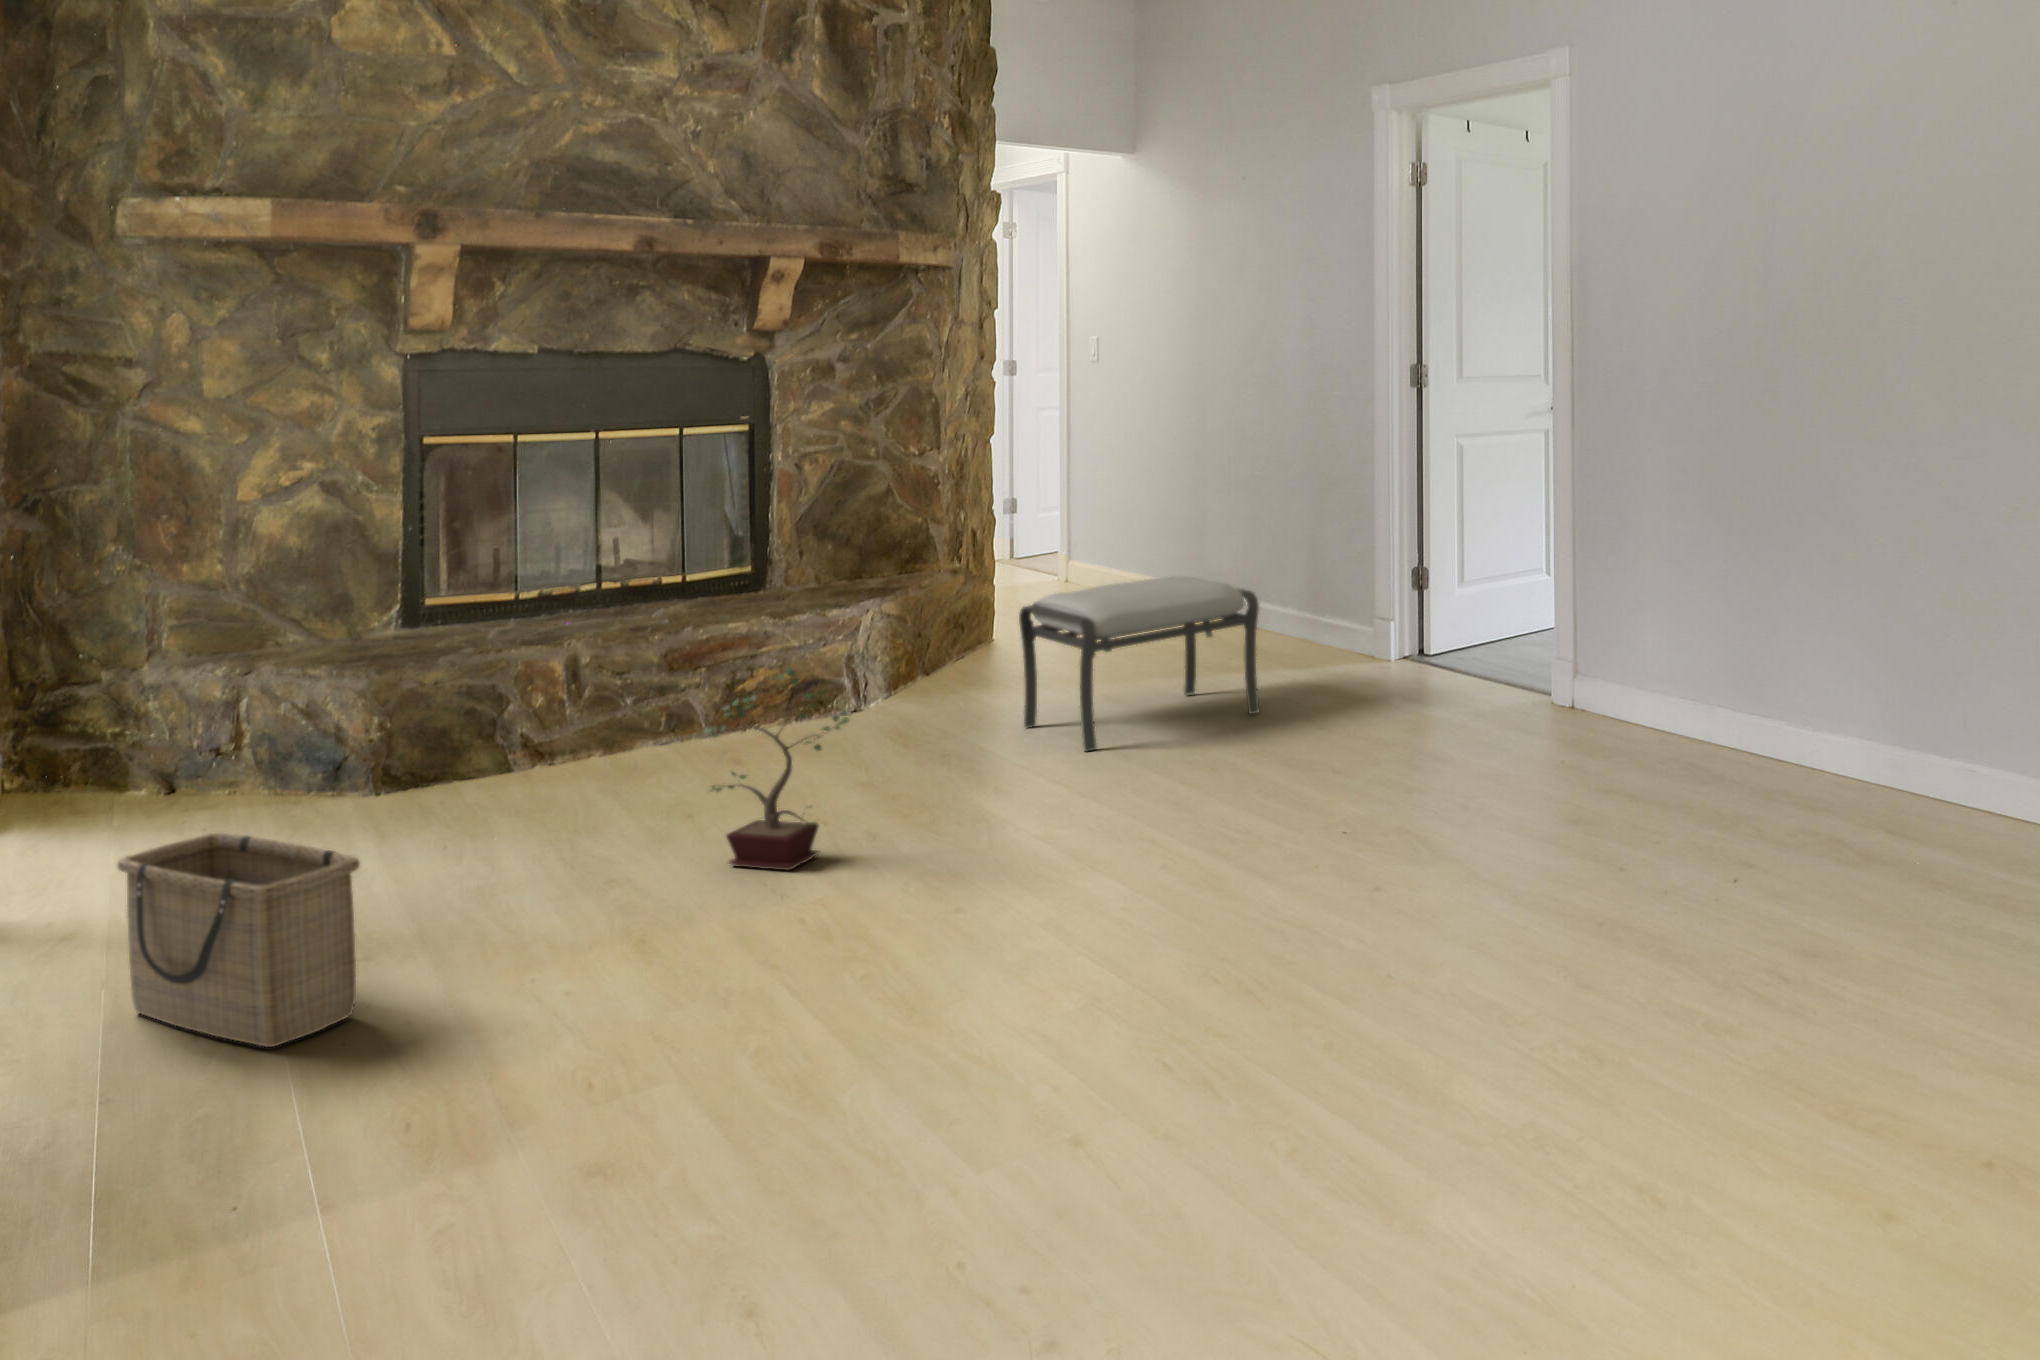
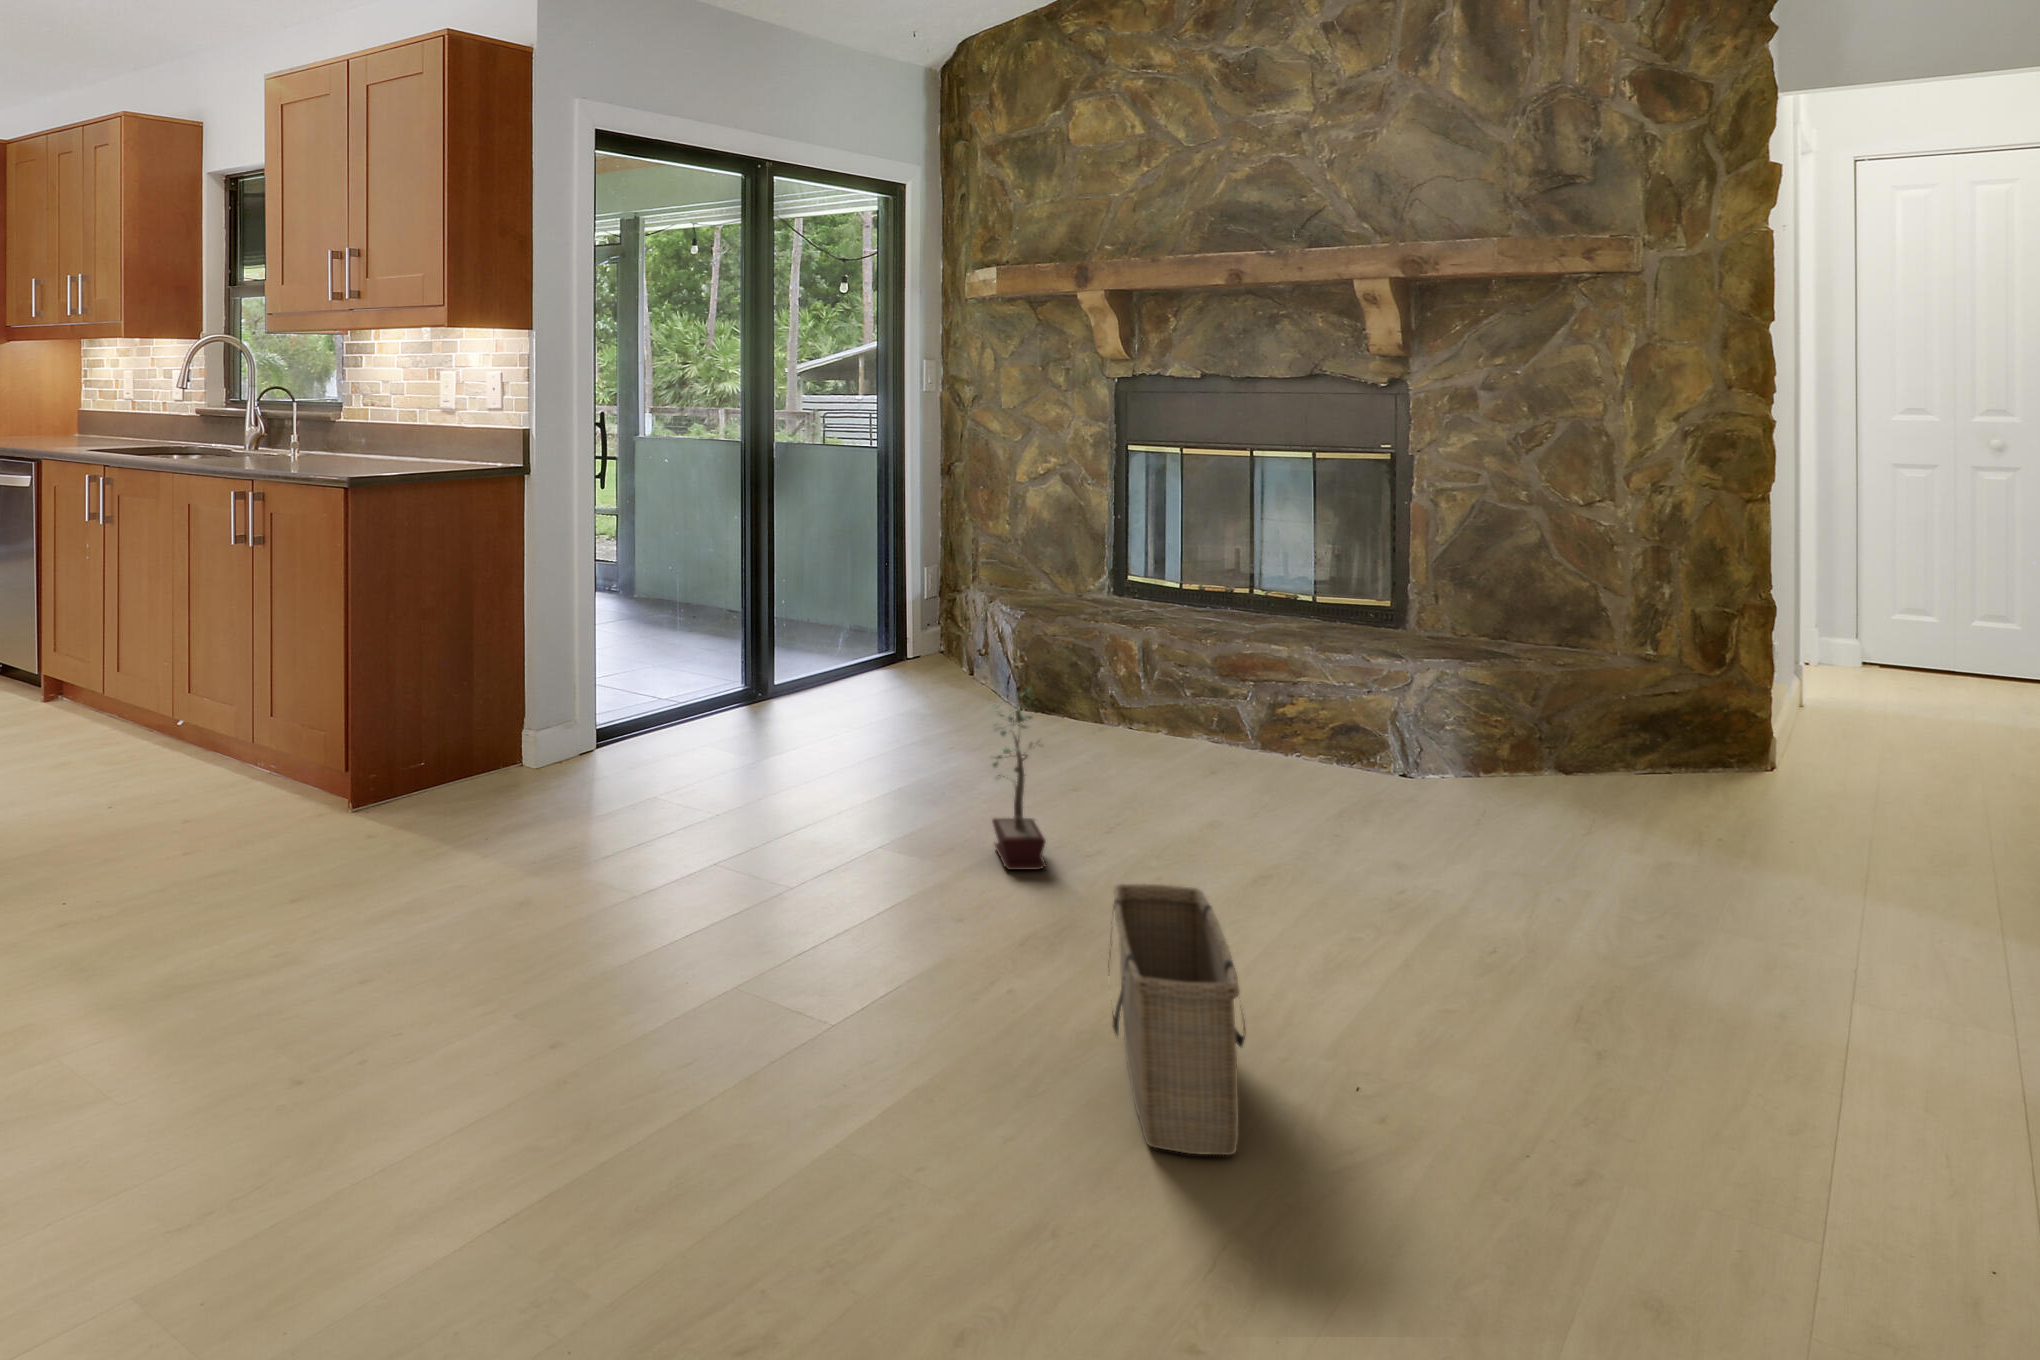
ottoman: present [1019,576,1259,752] -> none [1471,697,1821,963]
basket: present [118,833,360,1047] -> present [1108,884,1246,1155]

